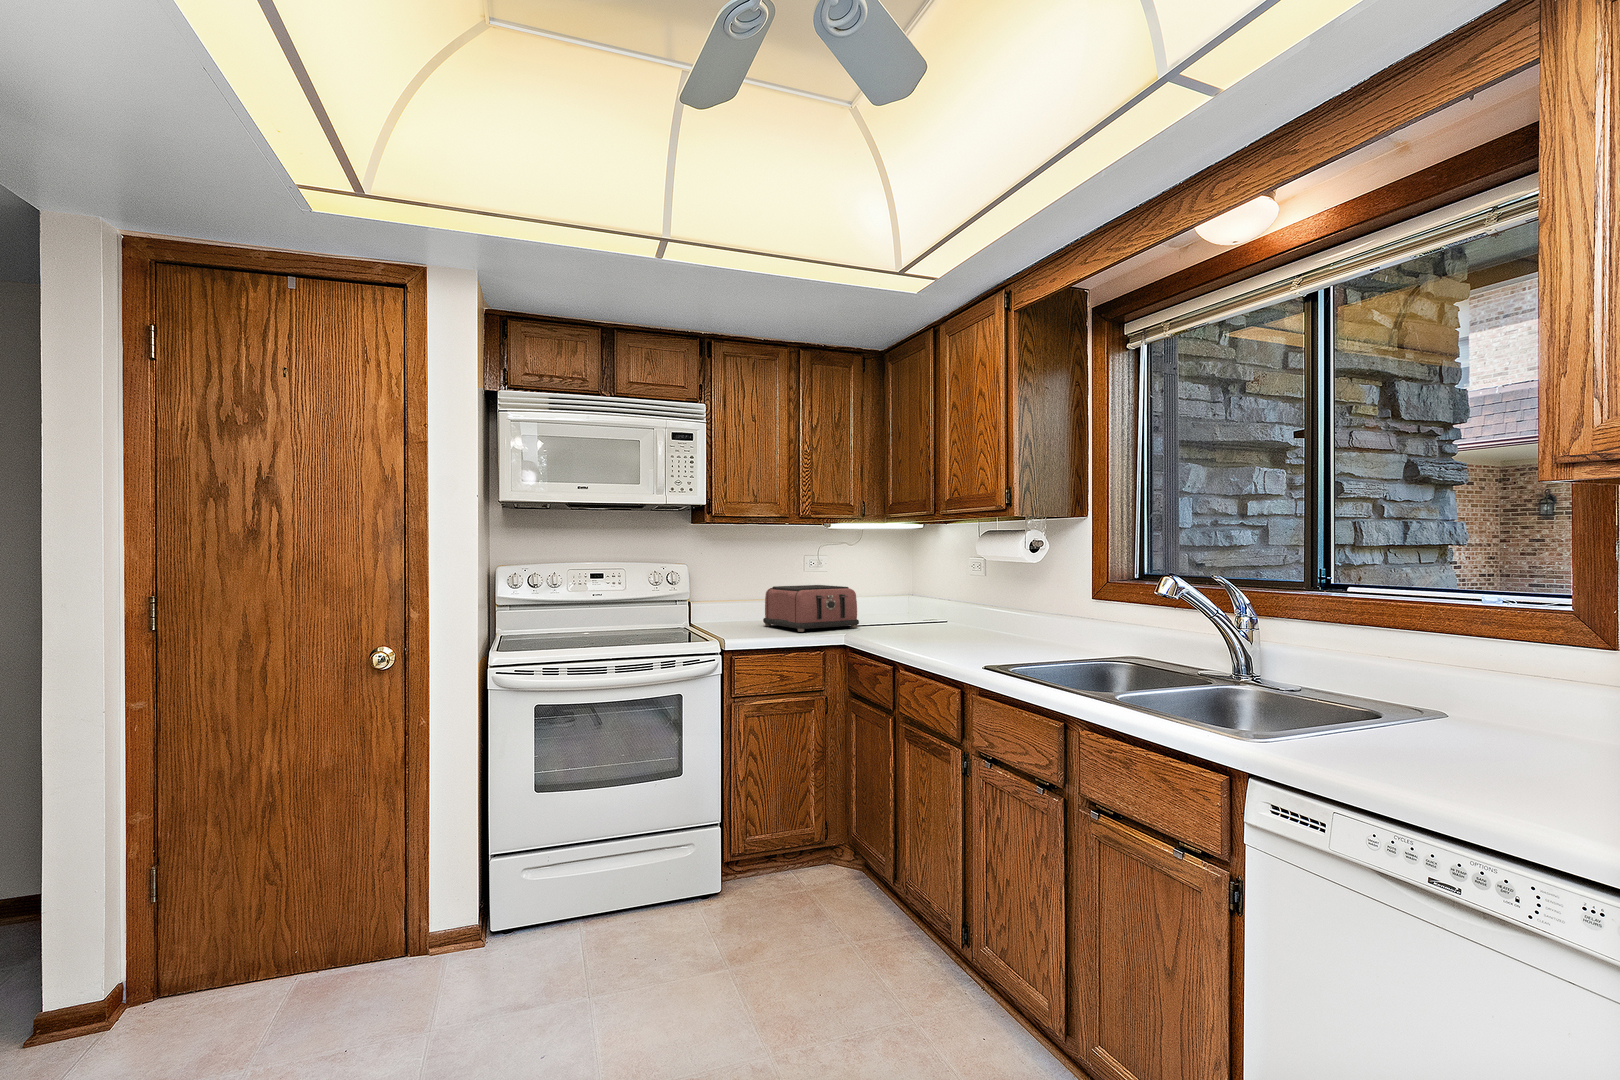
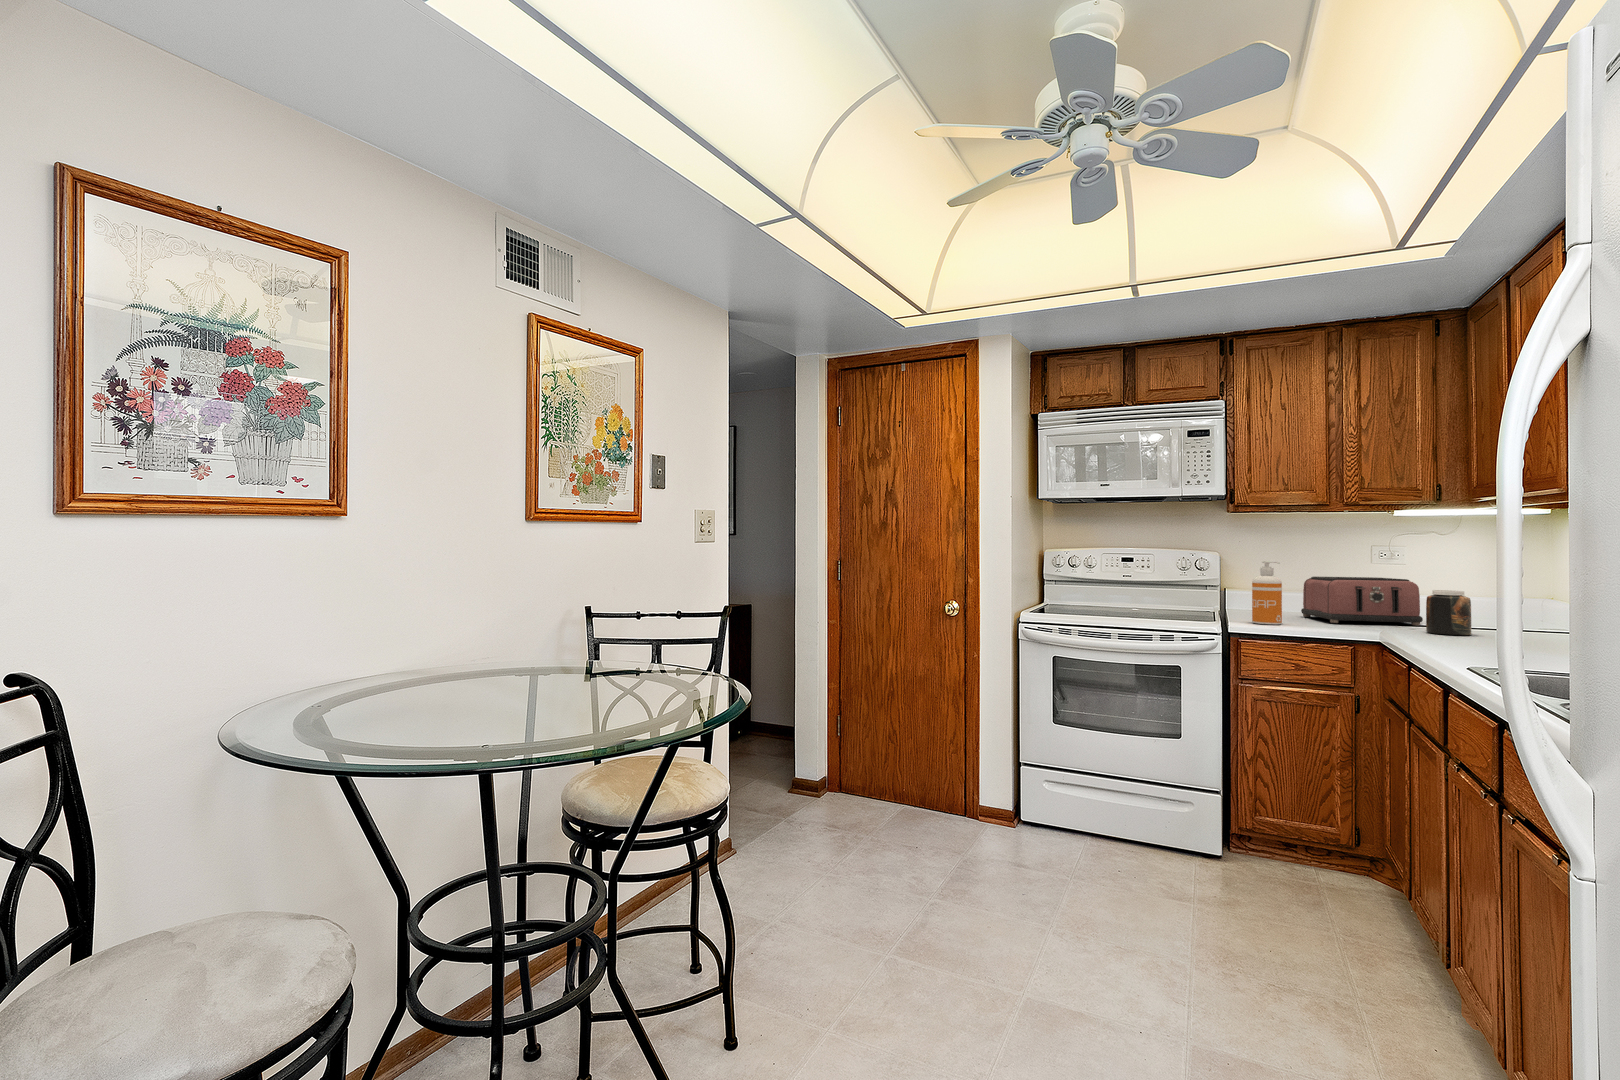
soap dispenser: none [741,575,766,640] -> present [1252,561,1282,625]
jar: none [874,597,903,636] -> present [1426,590,1471,635]

